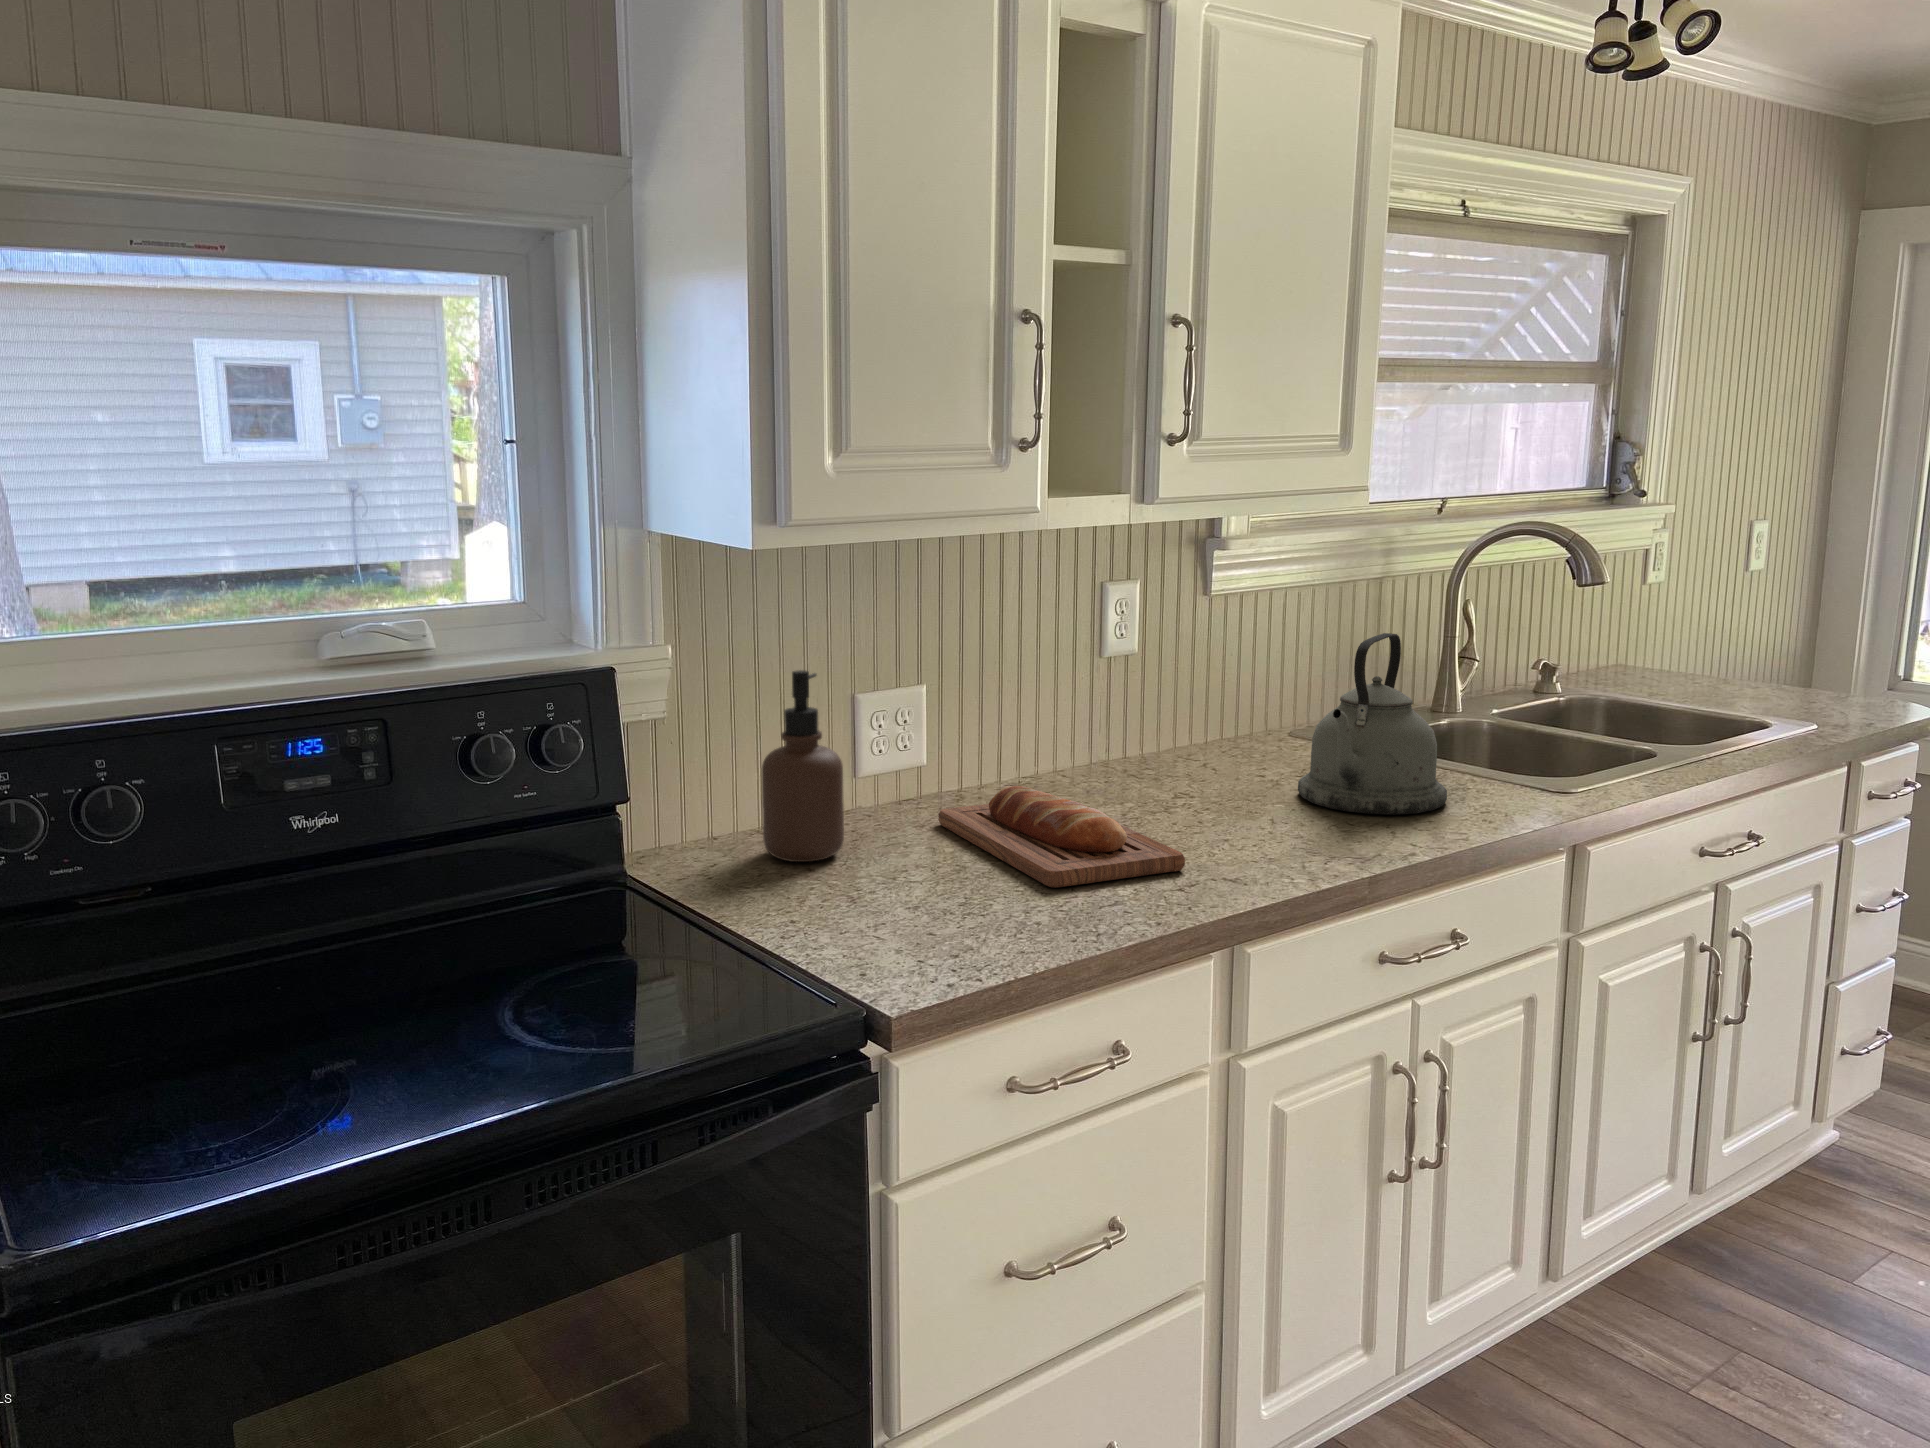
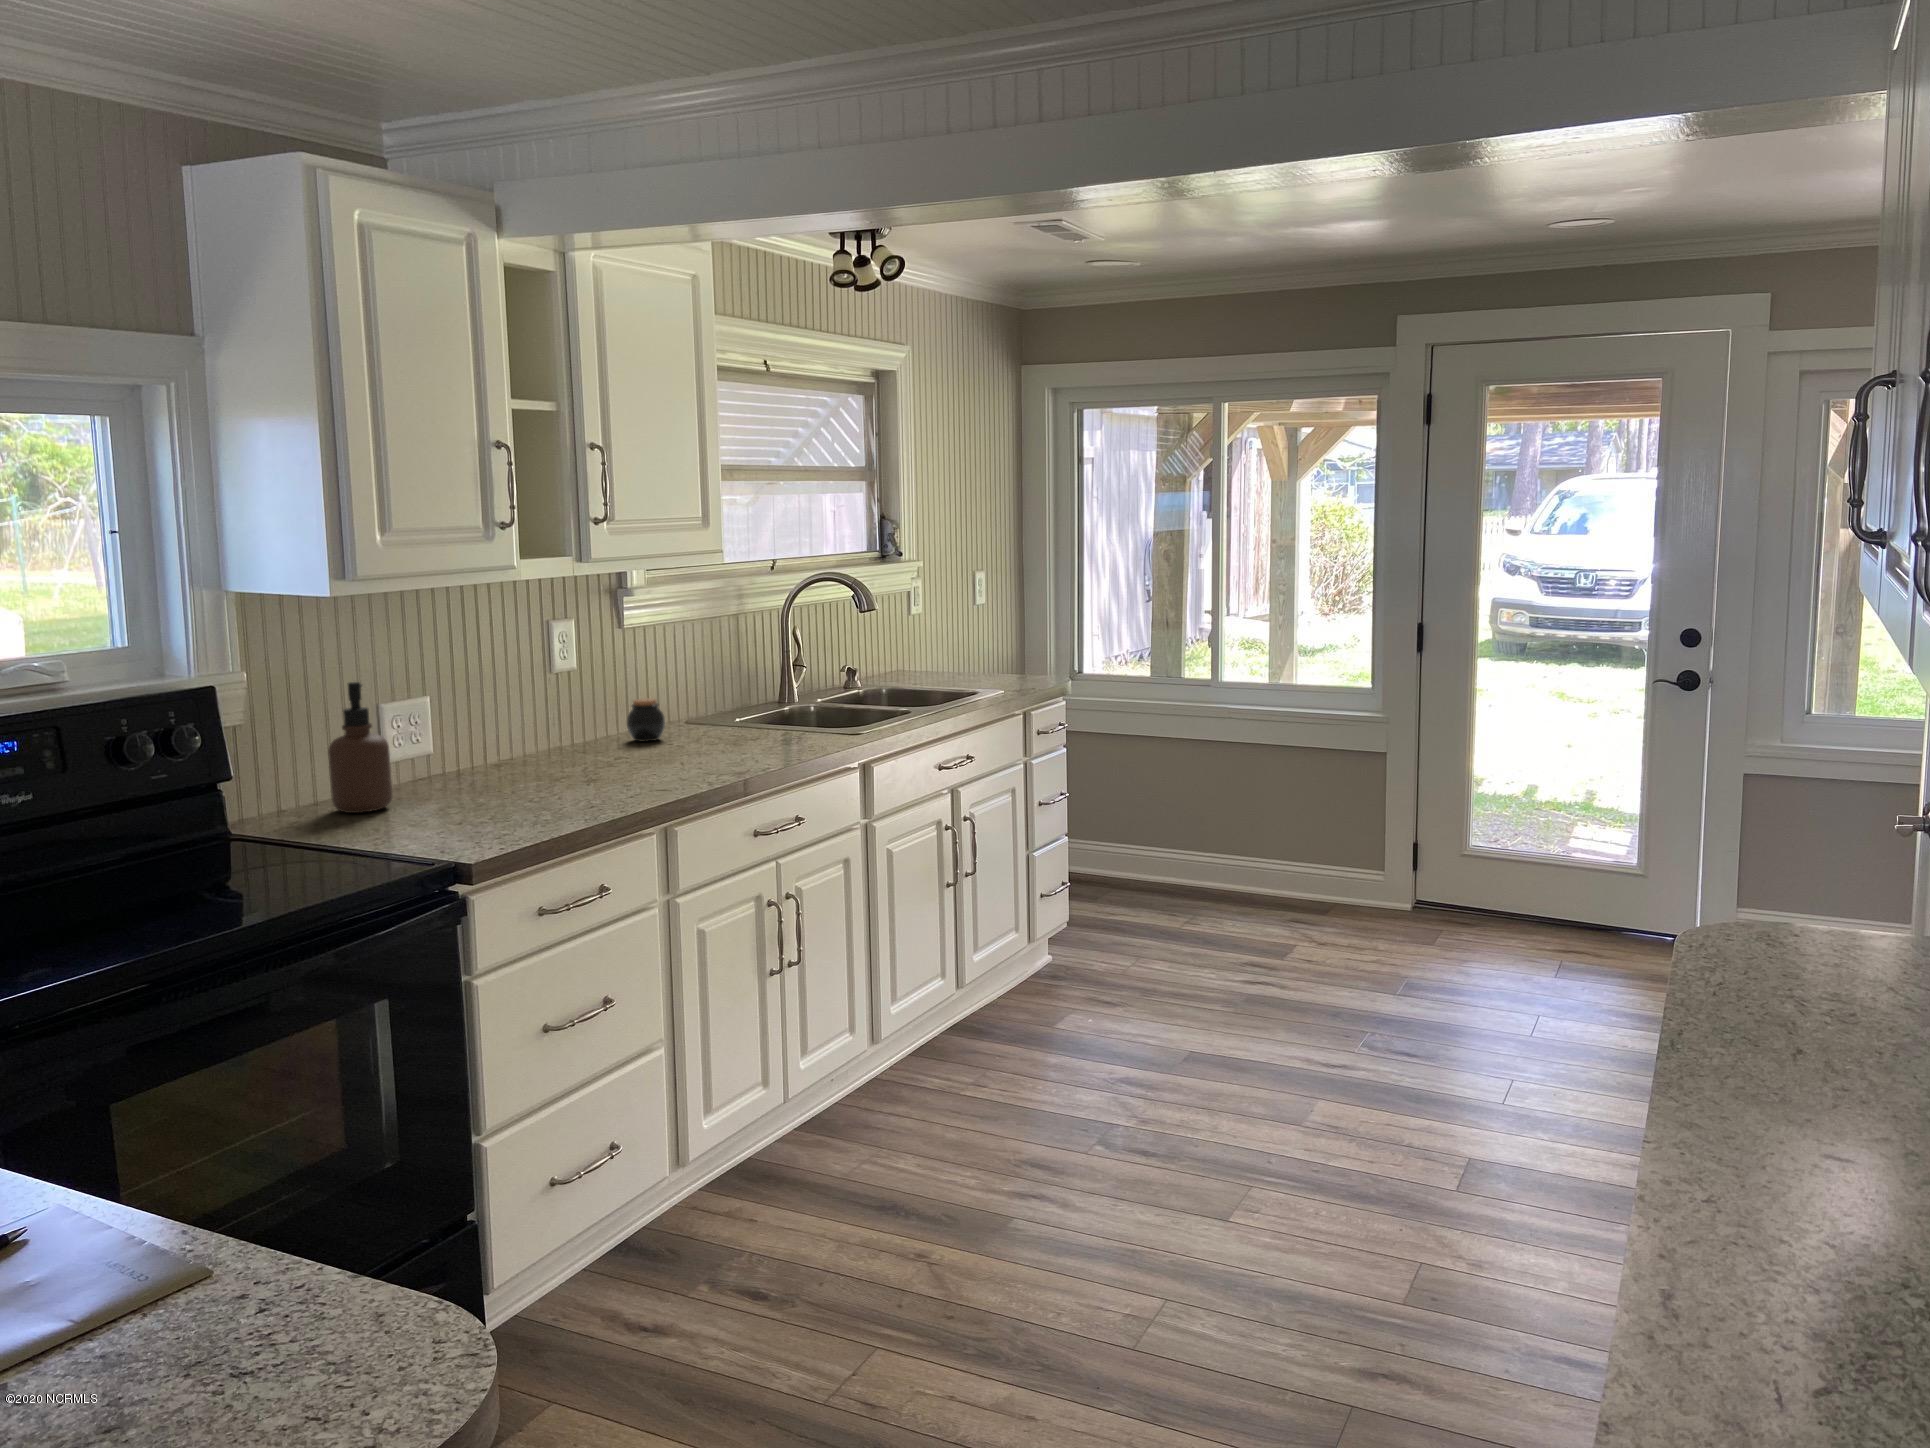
kettle: present [1298,633,1447,815] -> none [694,642,787,755]
jar: none [1203,703,1260,768] -> present [627,698,665,742]
bread loaf: present [938,786,1185,887] -> none [453,754,629,805]

